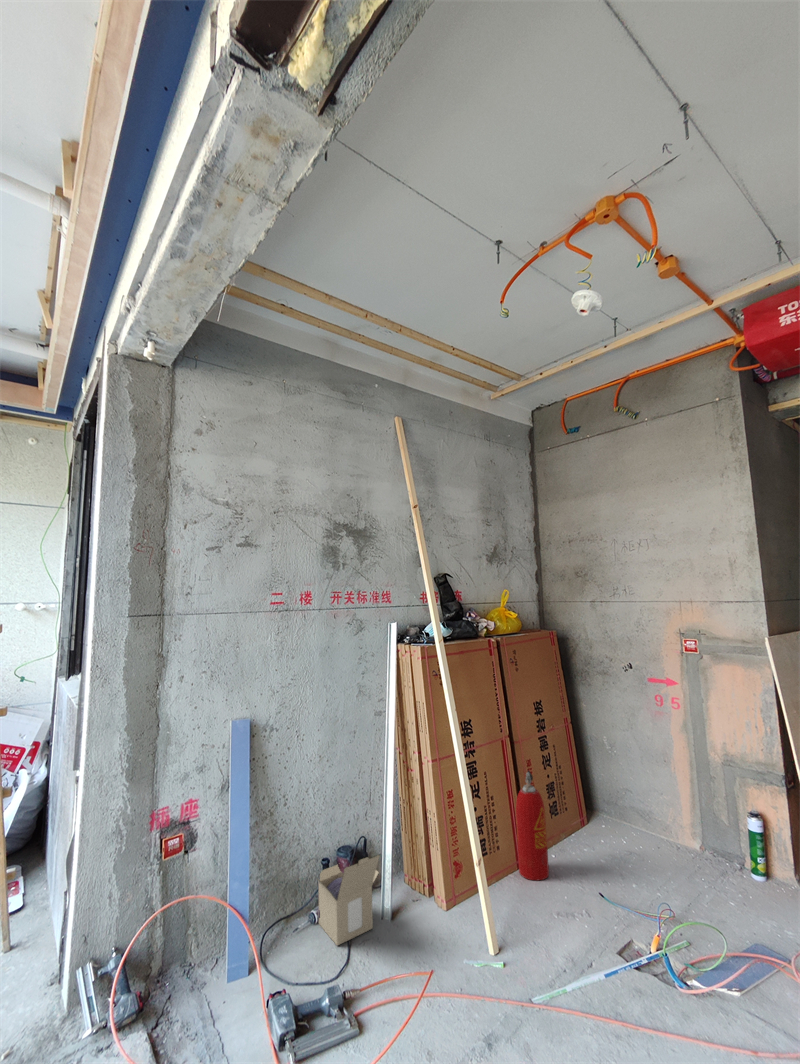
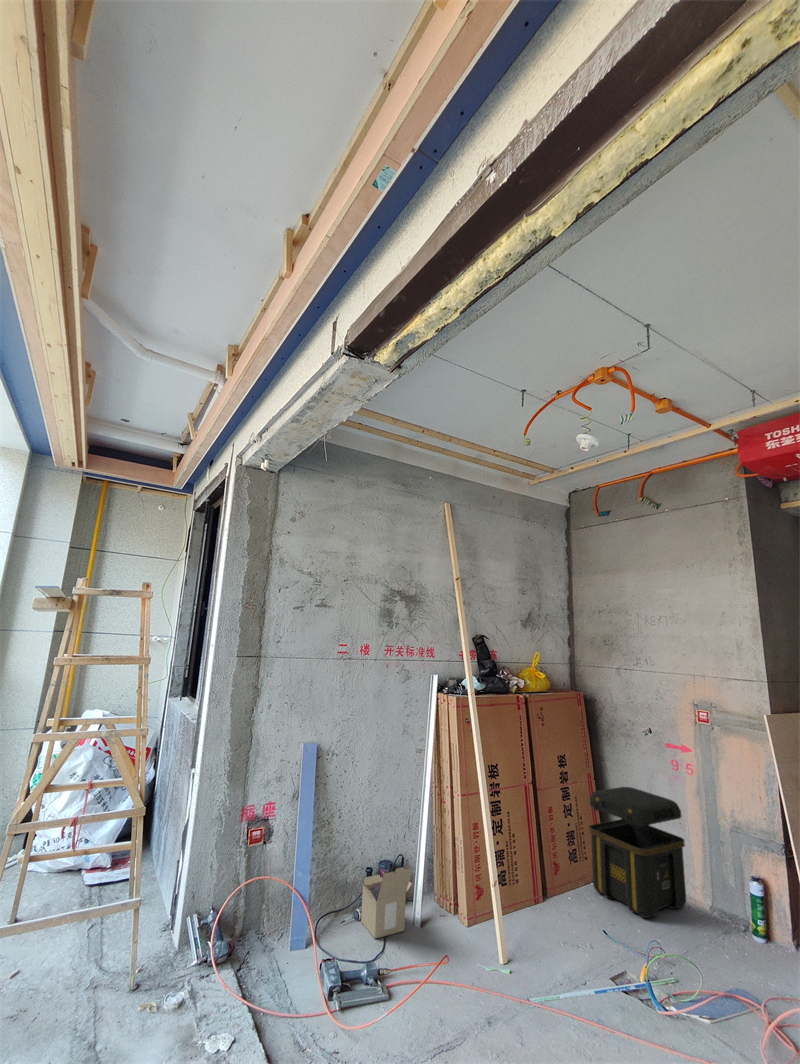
toolbox: none [570,728,676,869] -> present [589,787,686,918]
fire extinguisher: present [516,771,549,880] -> none [535,815,562,915]

